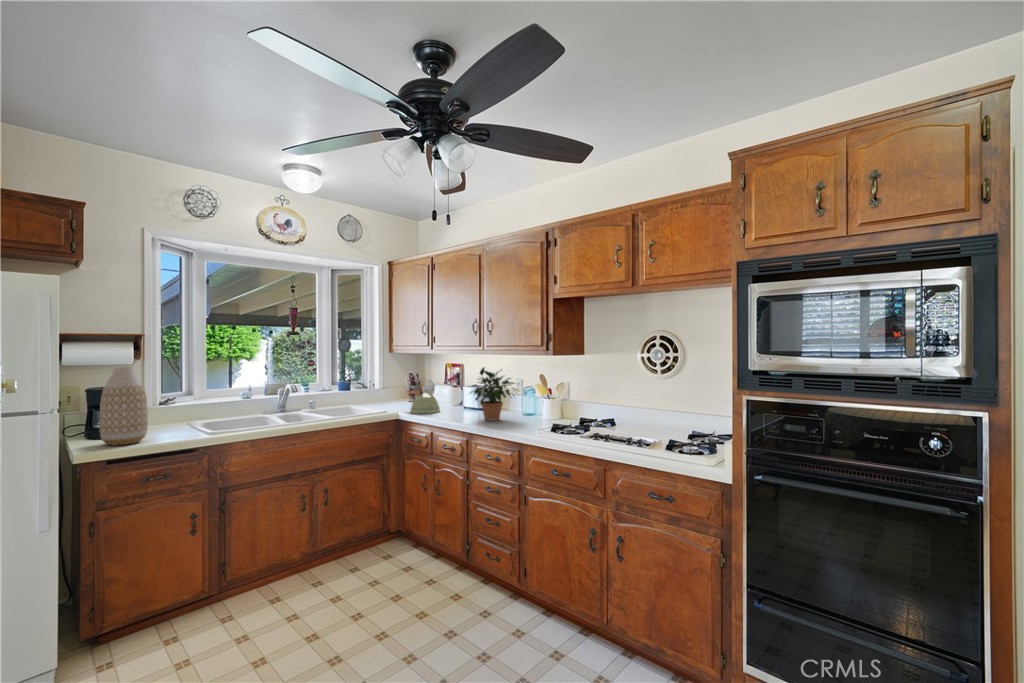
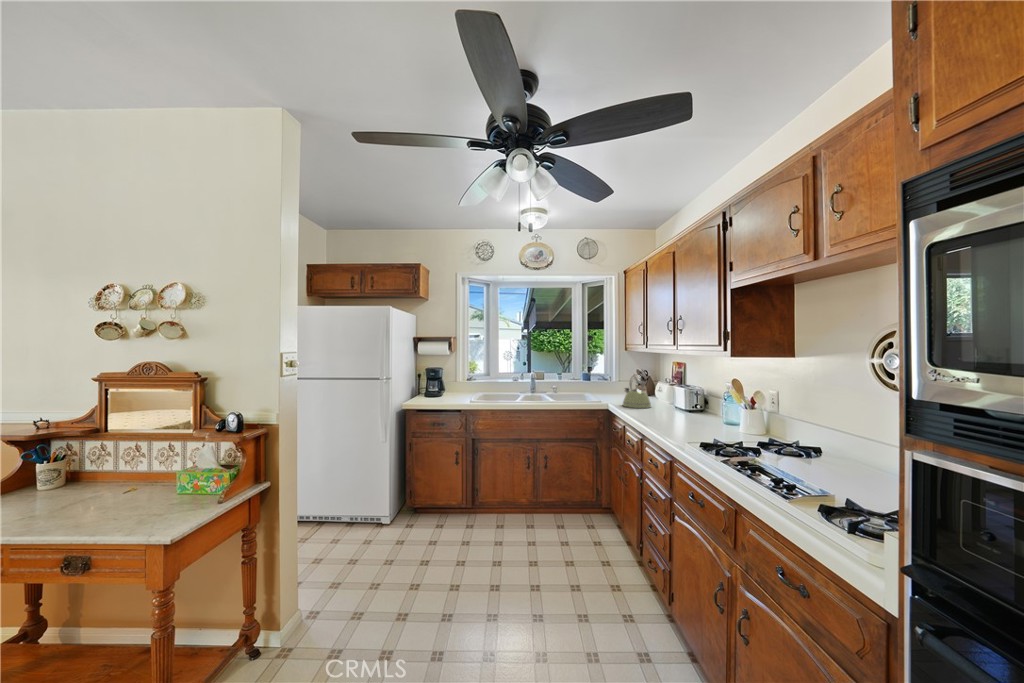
vase: present [100,367,148,446] -> none [418,356,440,402]
potted plant: present [470,367,516,421] -> none [654,367,710,424]

